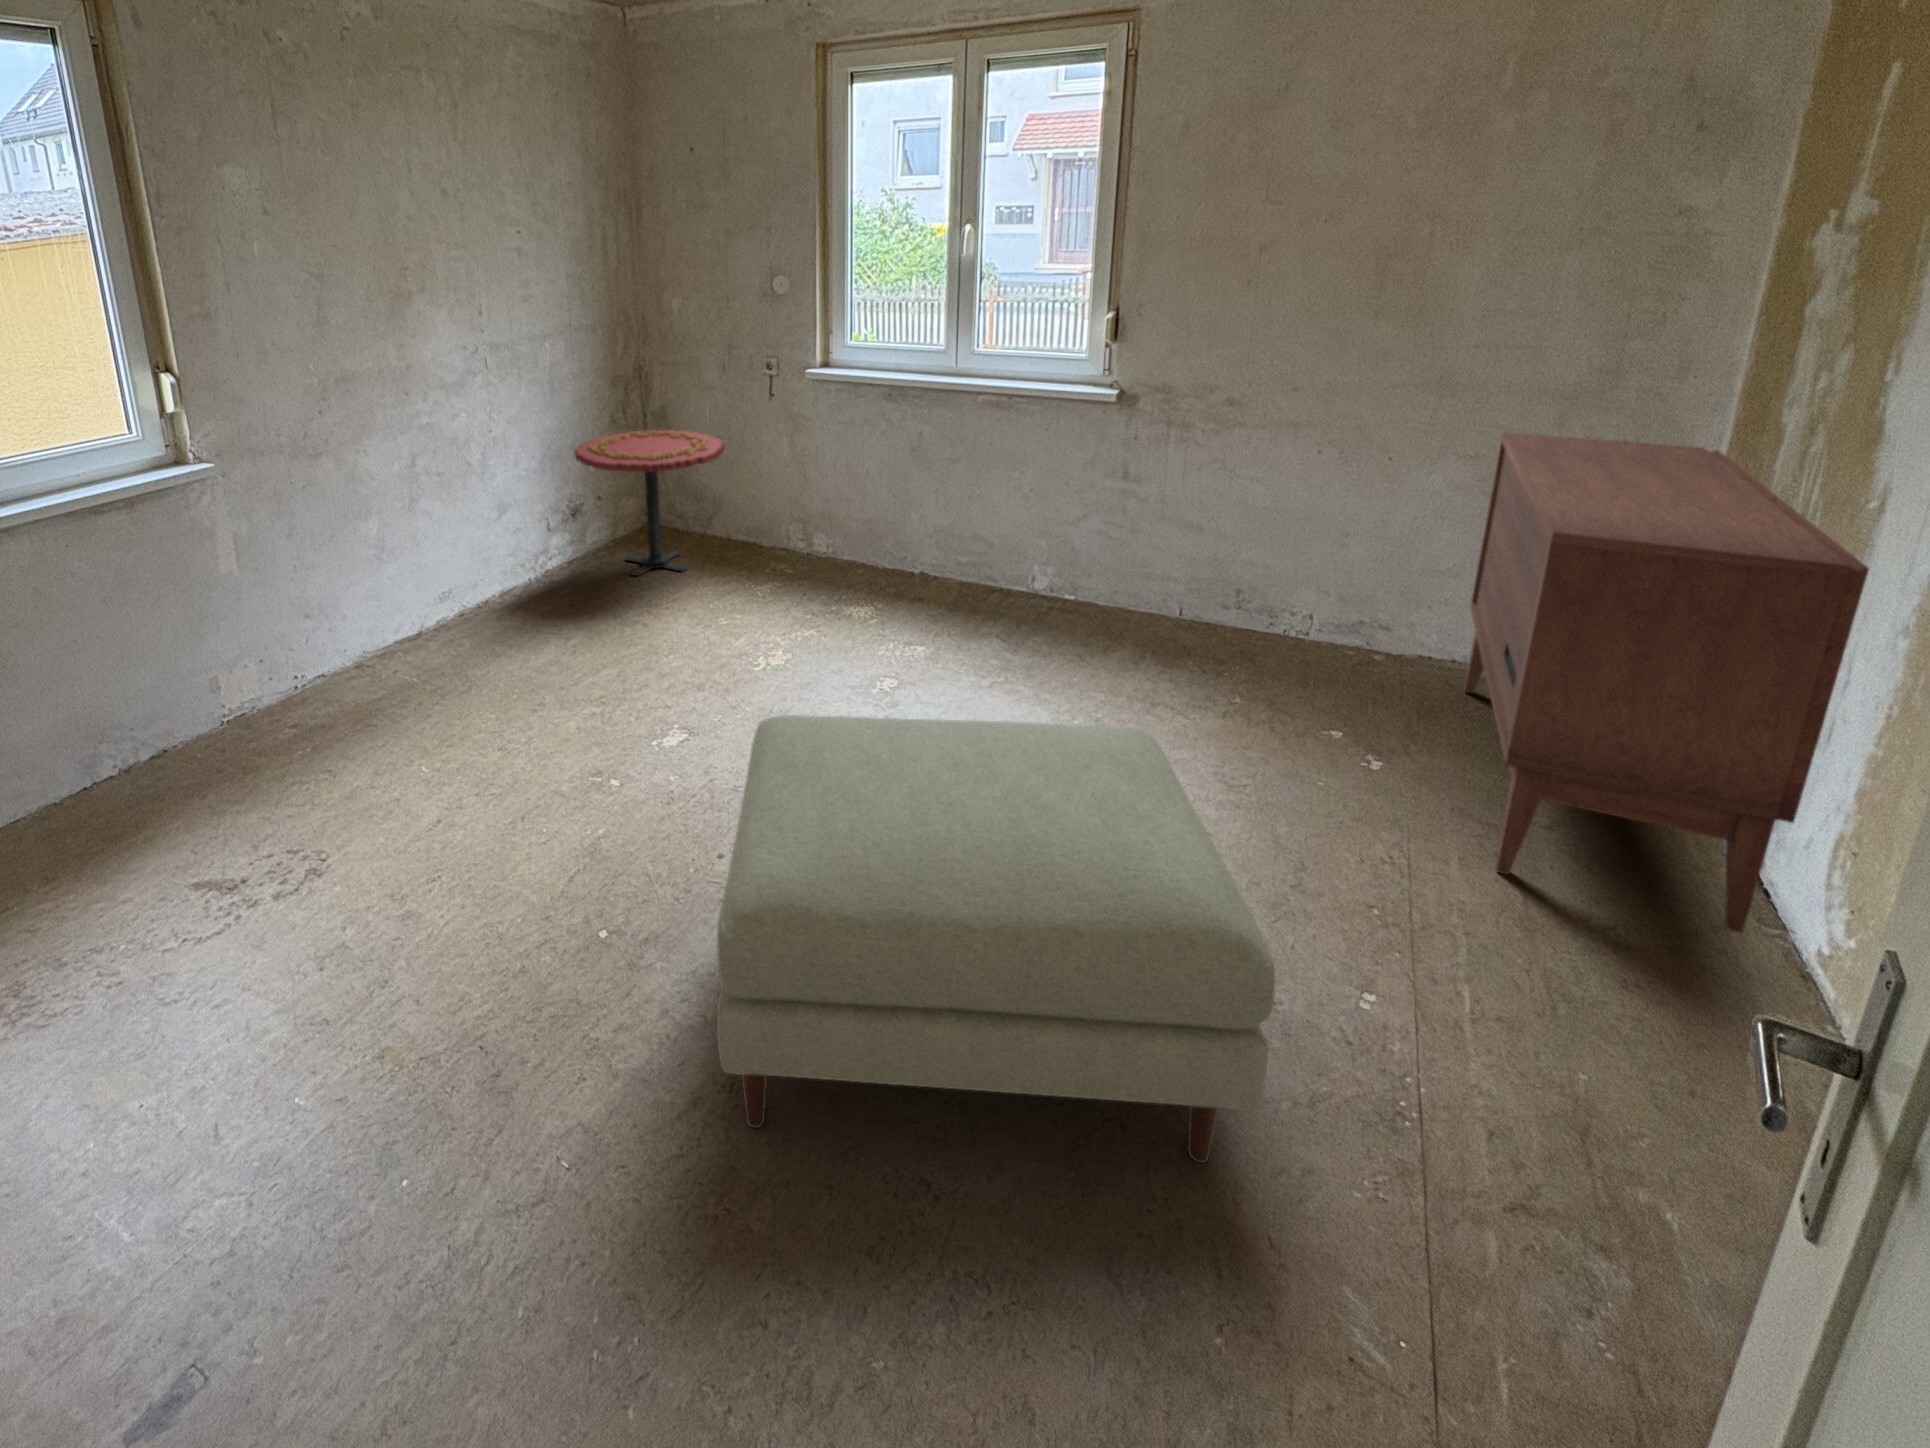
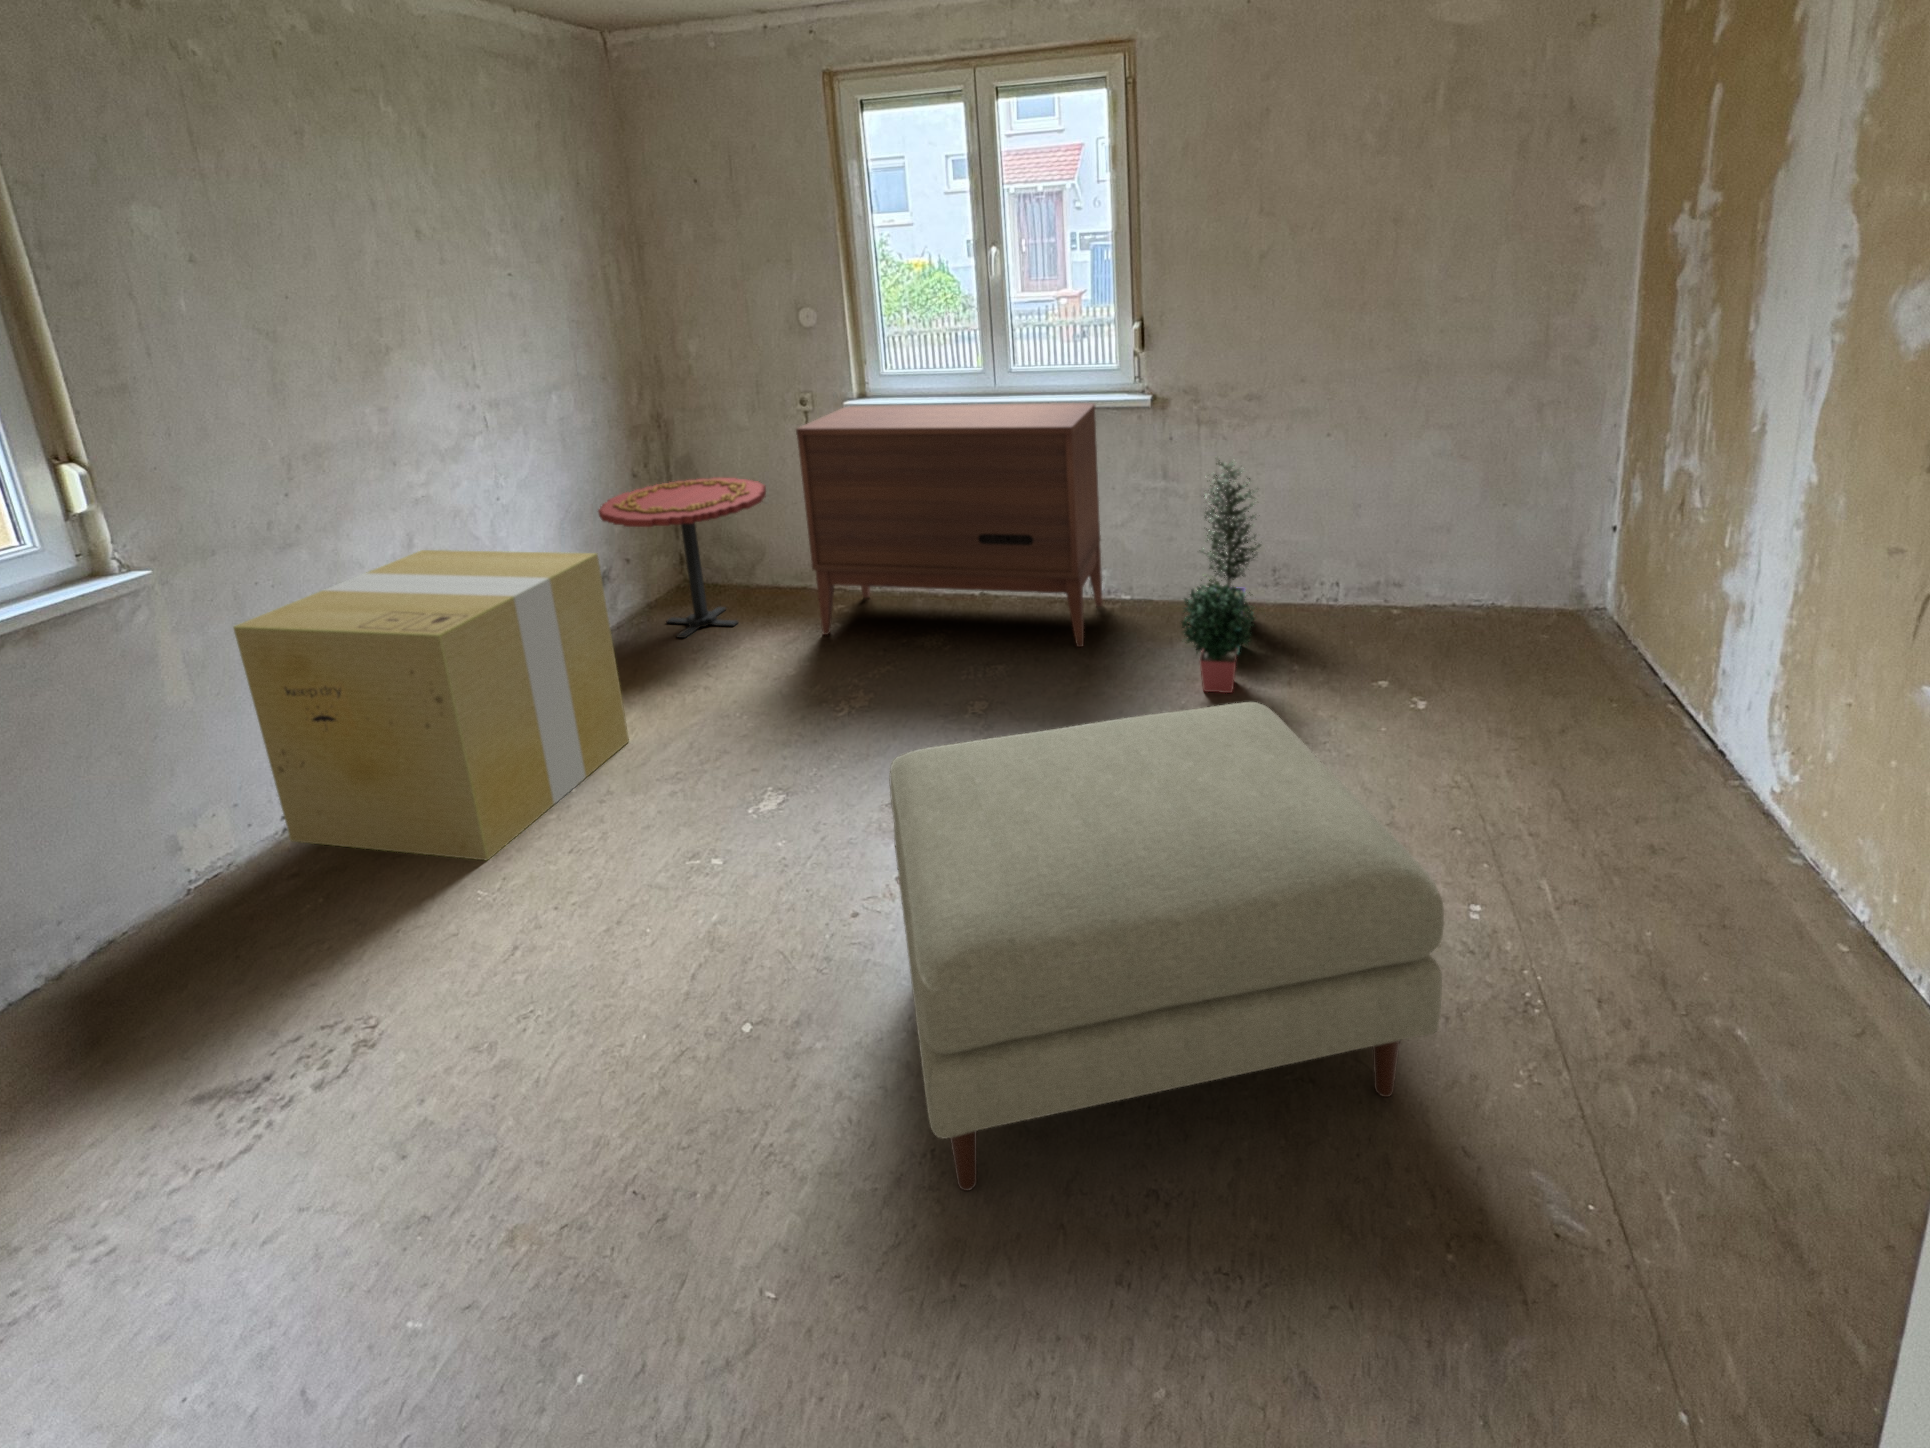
dresser: present [1464,432,1869,933] -> present [796,403,1103,647]
potted plant: none [1108,462,1229,716] -> present [1182,460,1261,693]
cardboard box: none [269,470,569,744] -> present [233,550,629,860]

